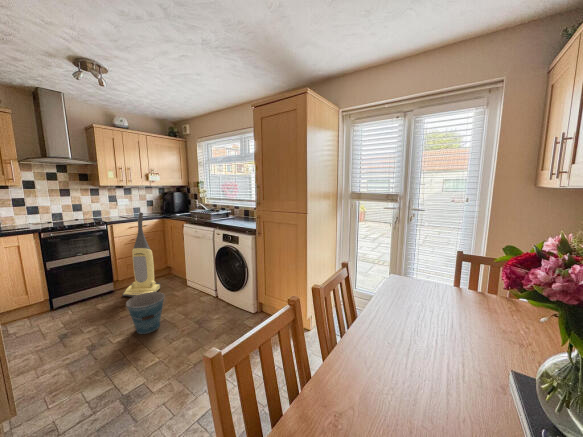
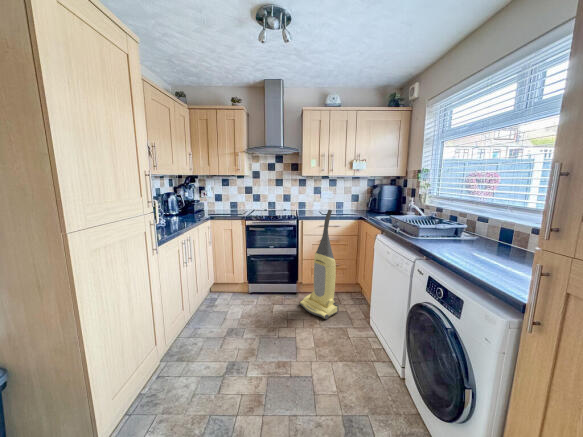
bucket: present [126,292,165,334] -> none [263,324,311,389]

